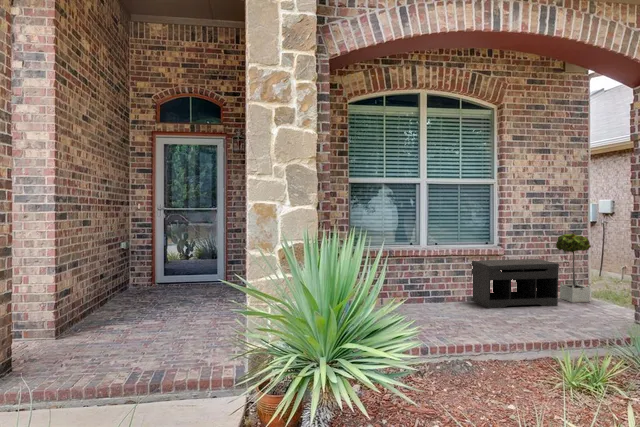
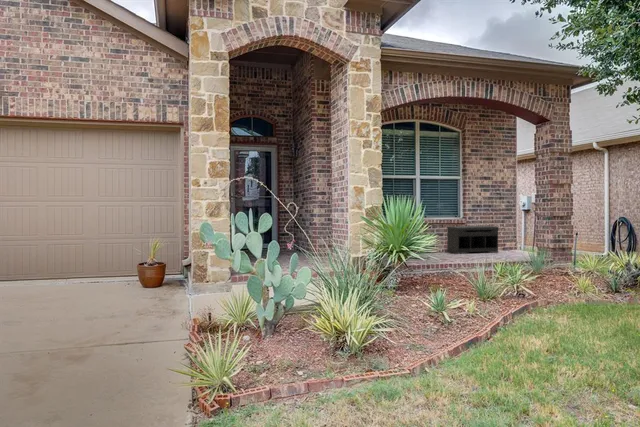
potted tree: present [556,233,591,302] -> none [497,209,517,251]

